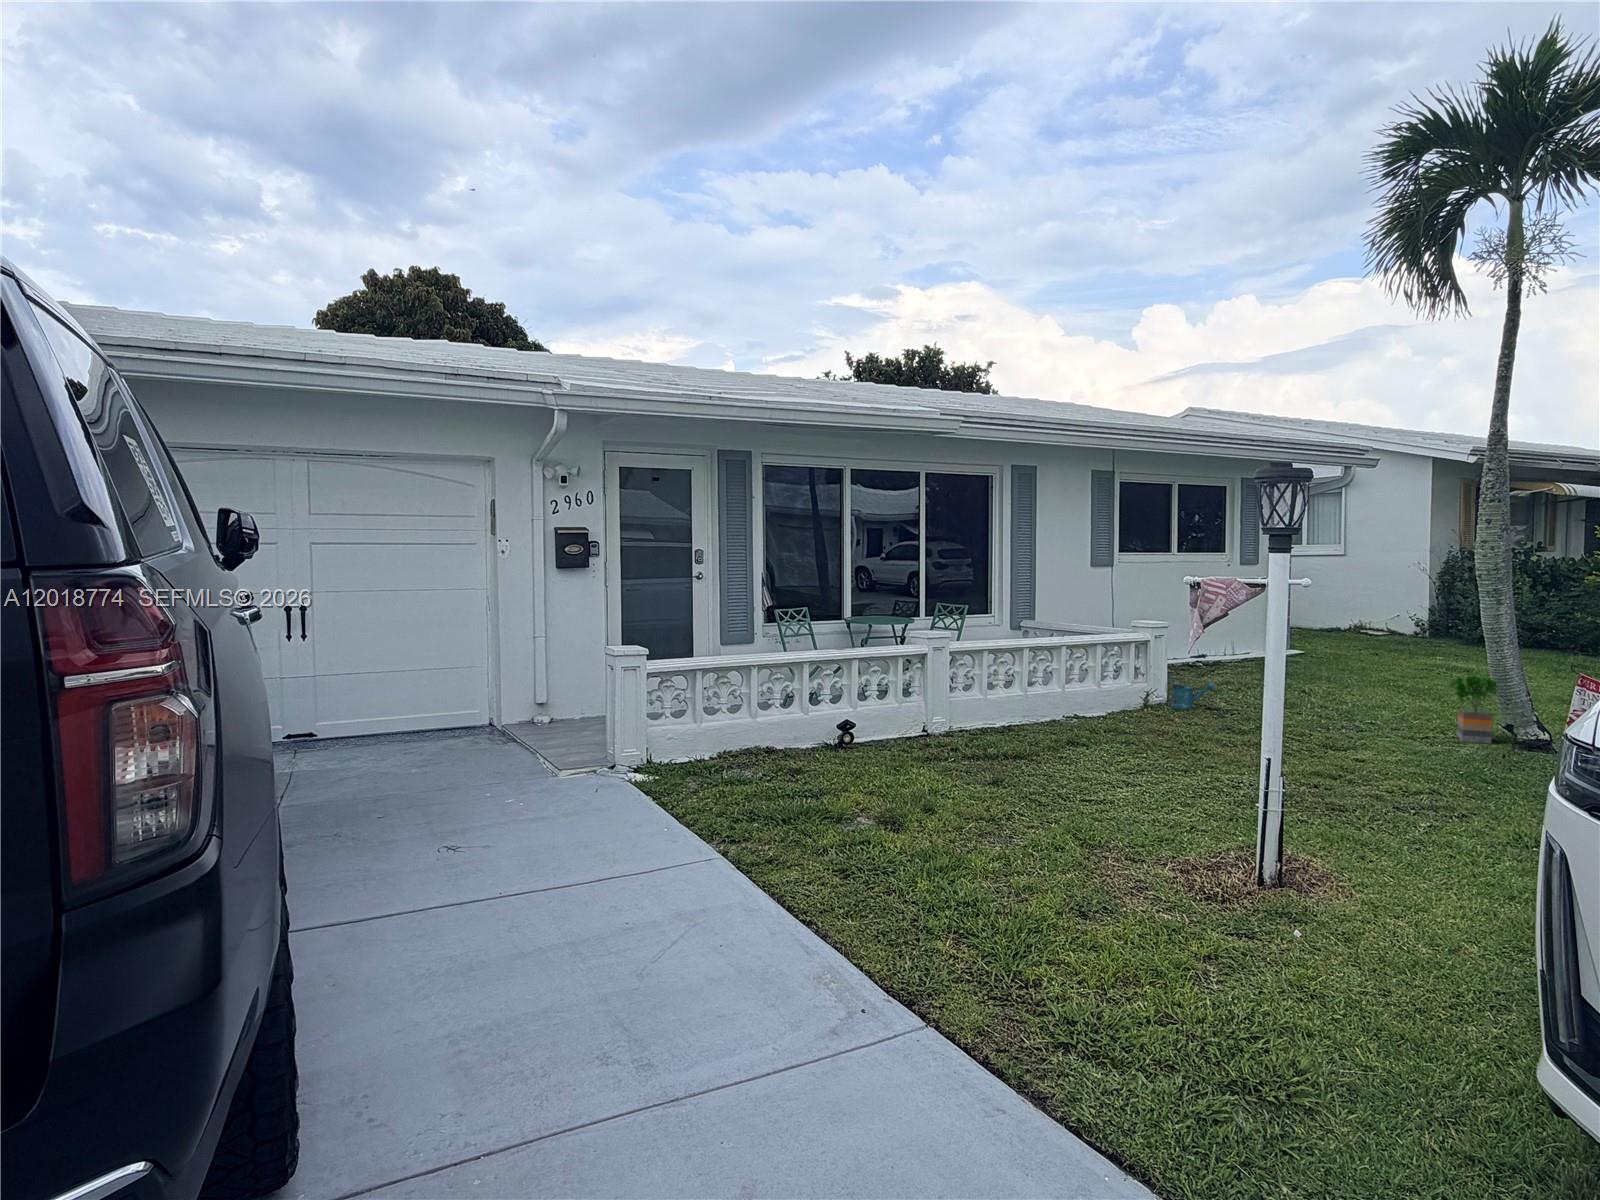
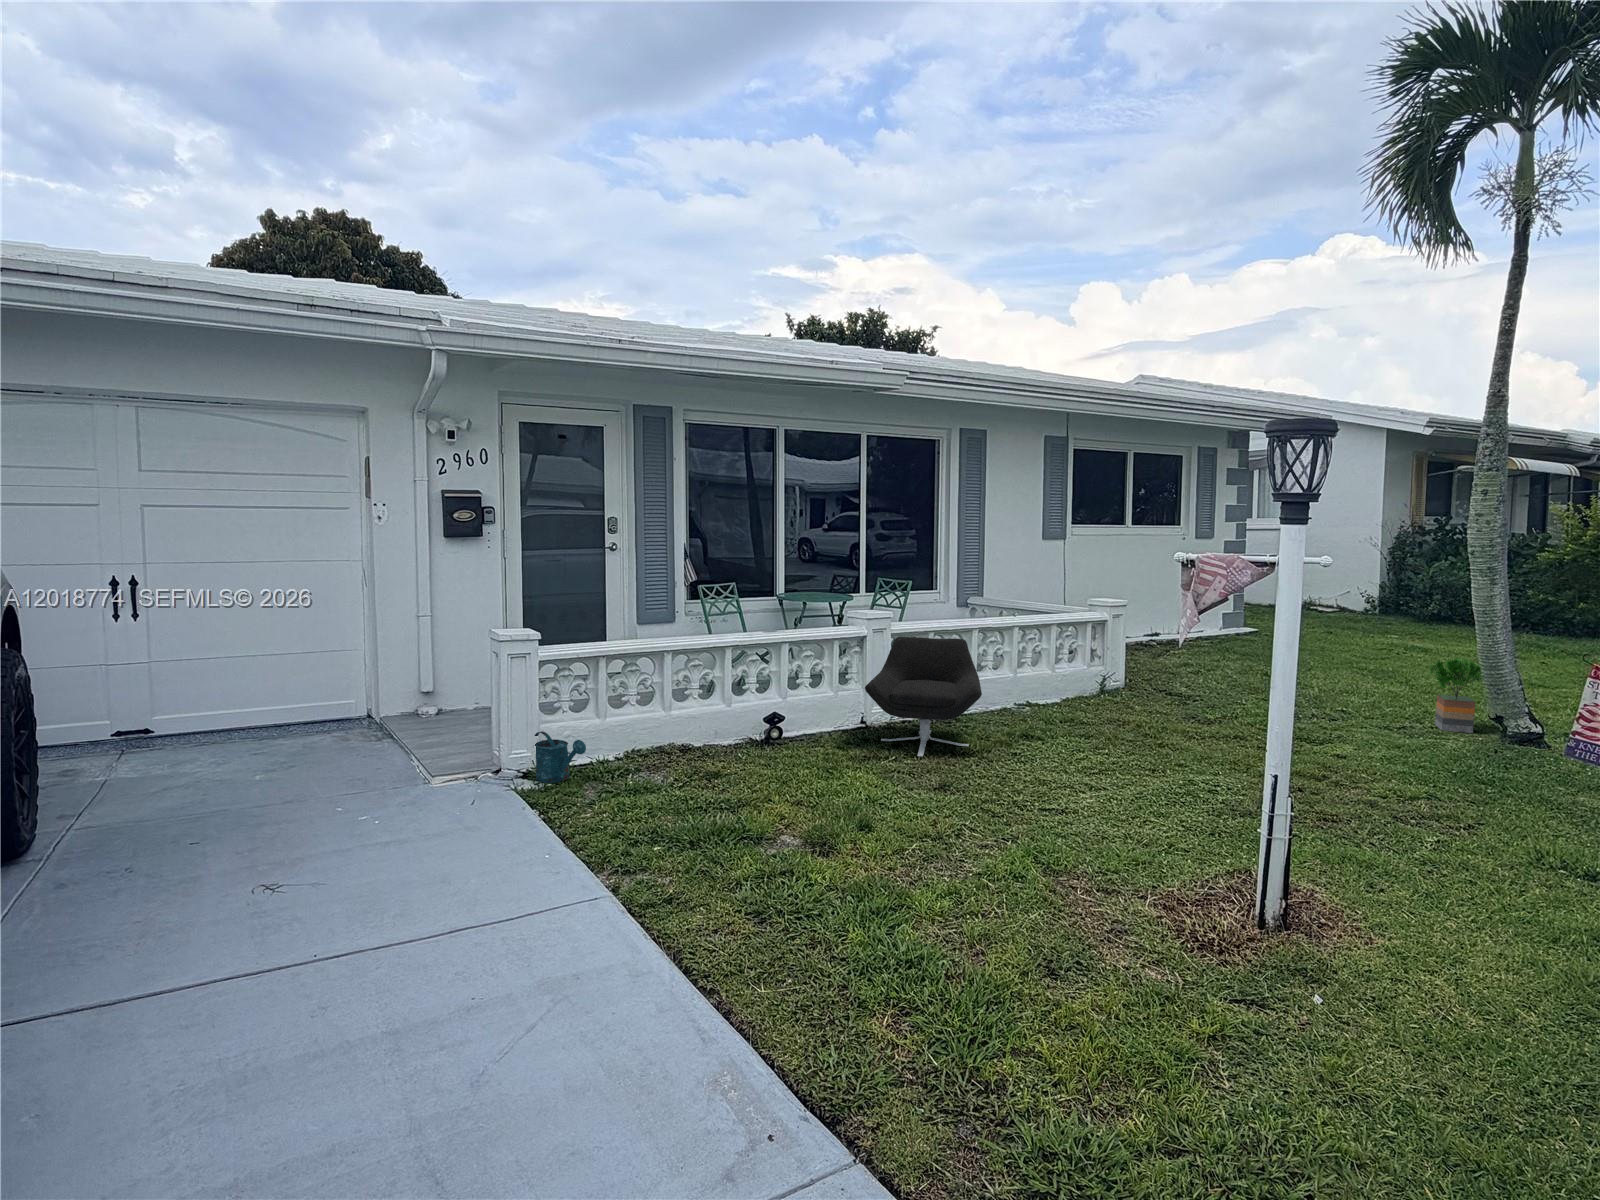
lounge chair: none [926,655,1030,759] -> present [865,637,982,756]
watering can: present [1165,680,1214,710] -> present [535,731,586,783]

